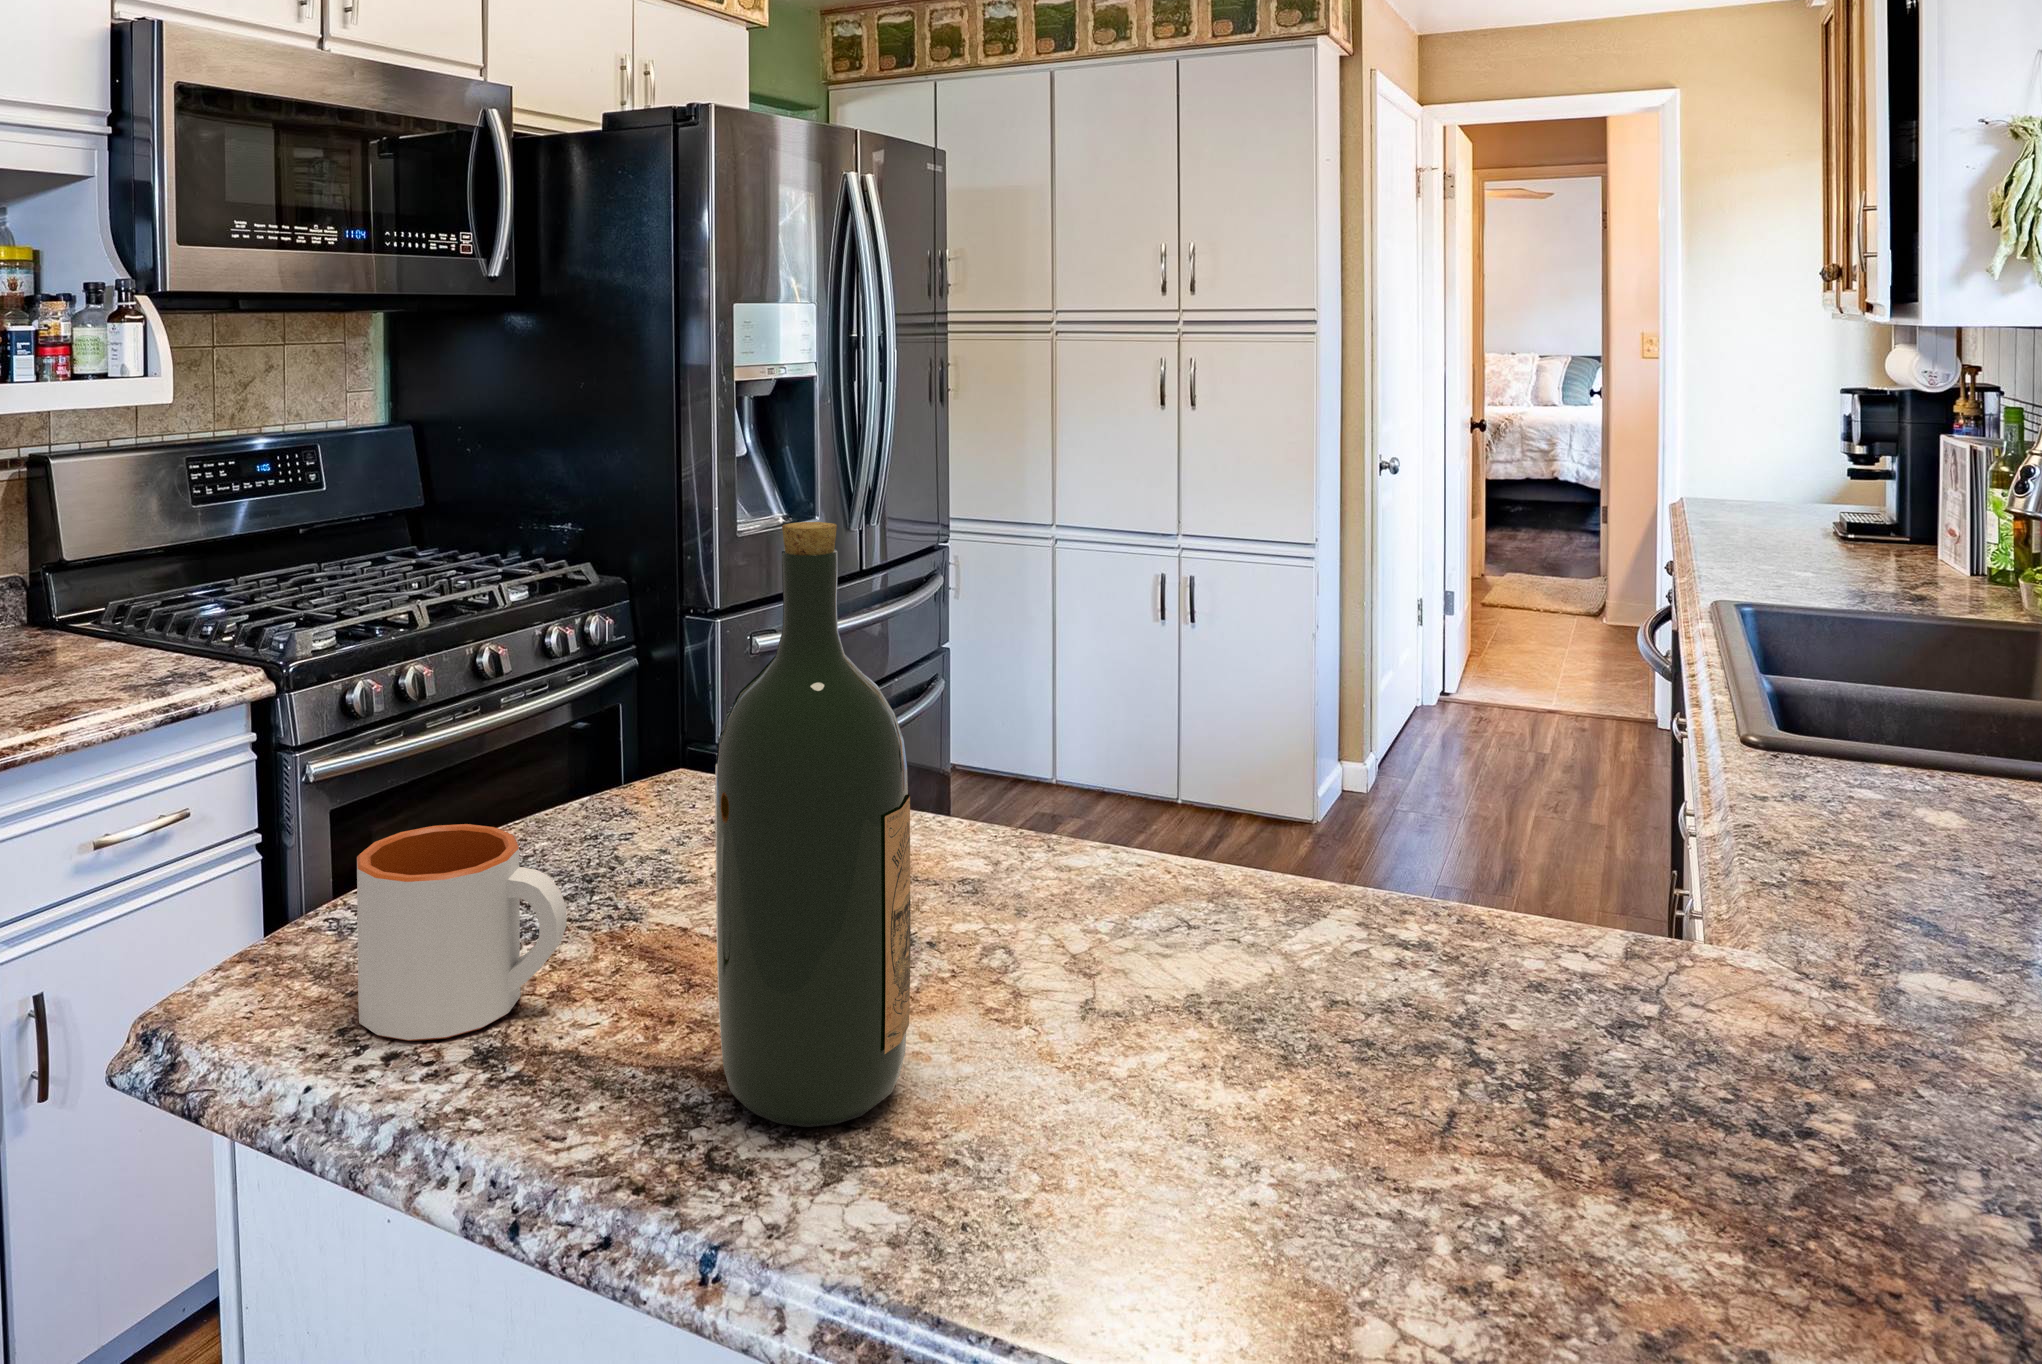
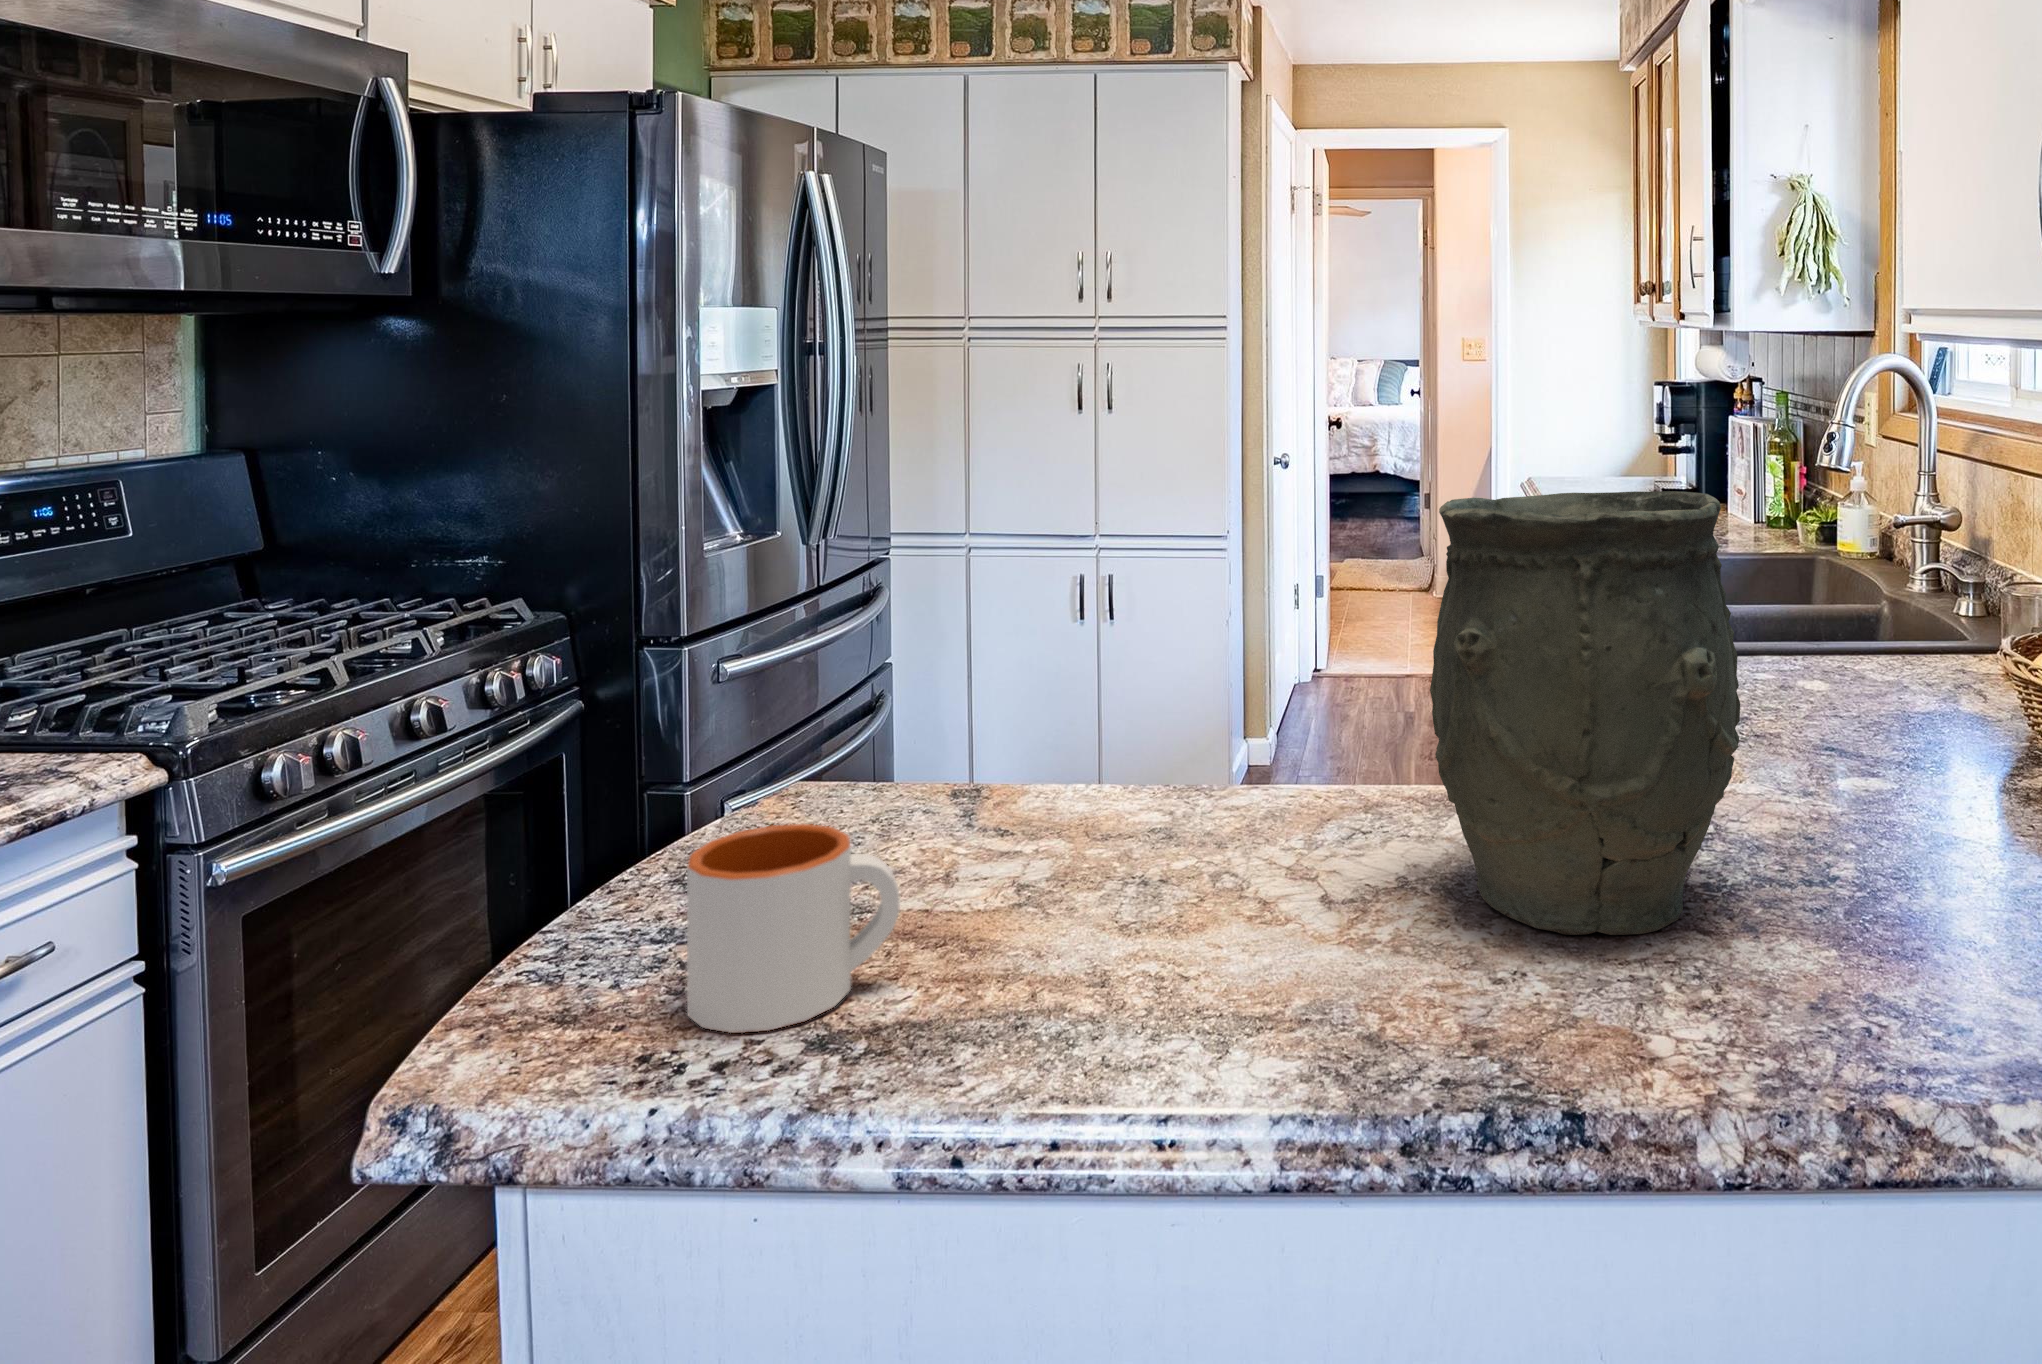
wine bottle: present [715,522,911,1127] -> none [1094,511,1259,1017]
vase: none [1195,524,1640,1150] -> present [1430,491,1740,935]

